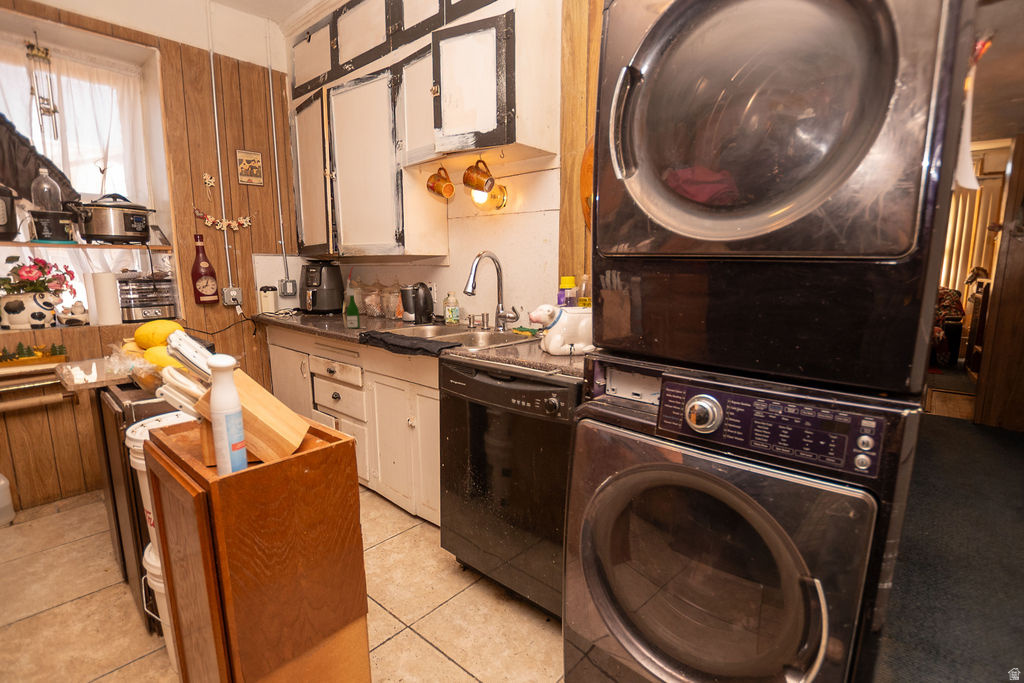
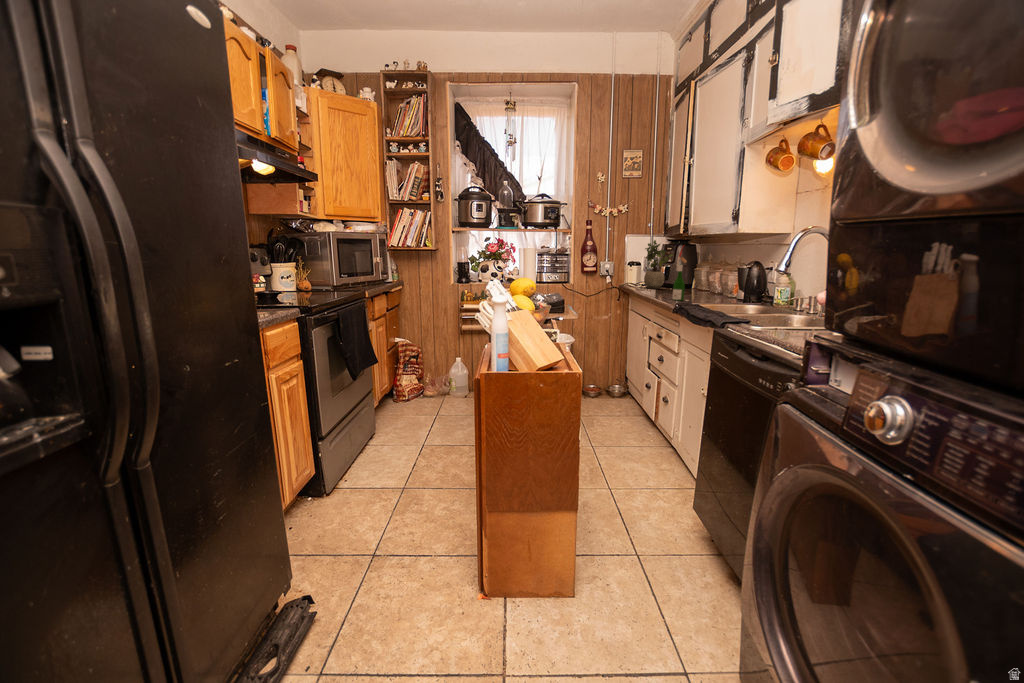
potted plant: none [286,261,324,319] -> present [644,240,673,289]

